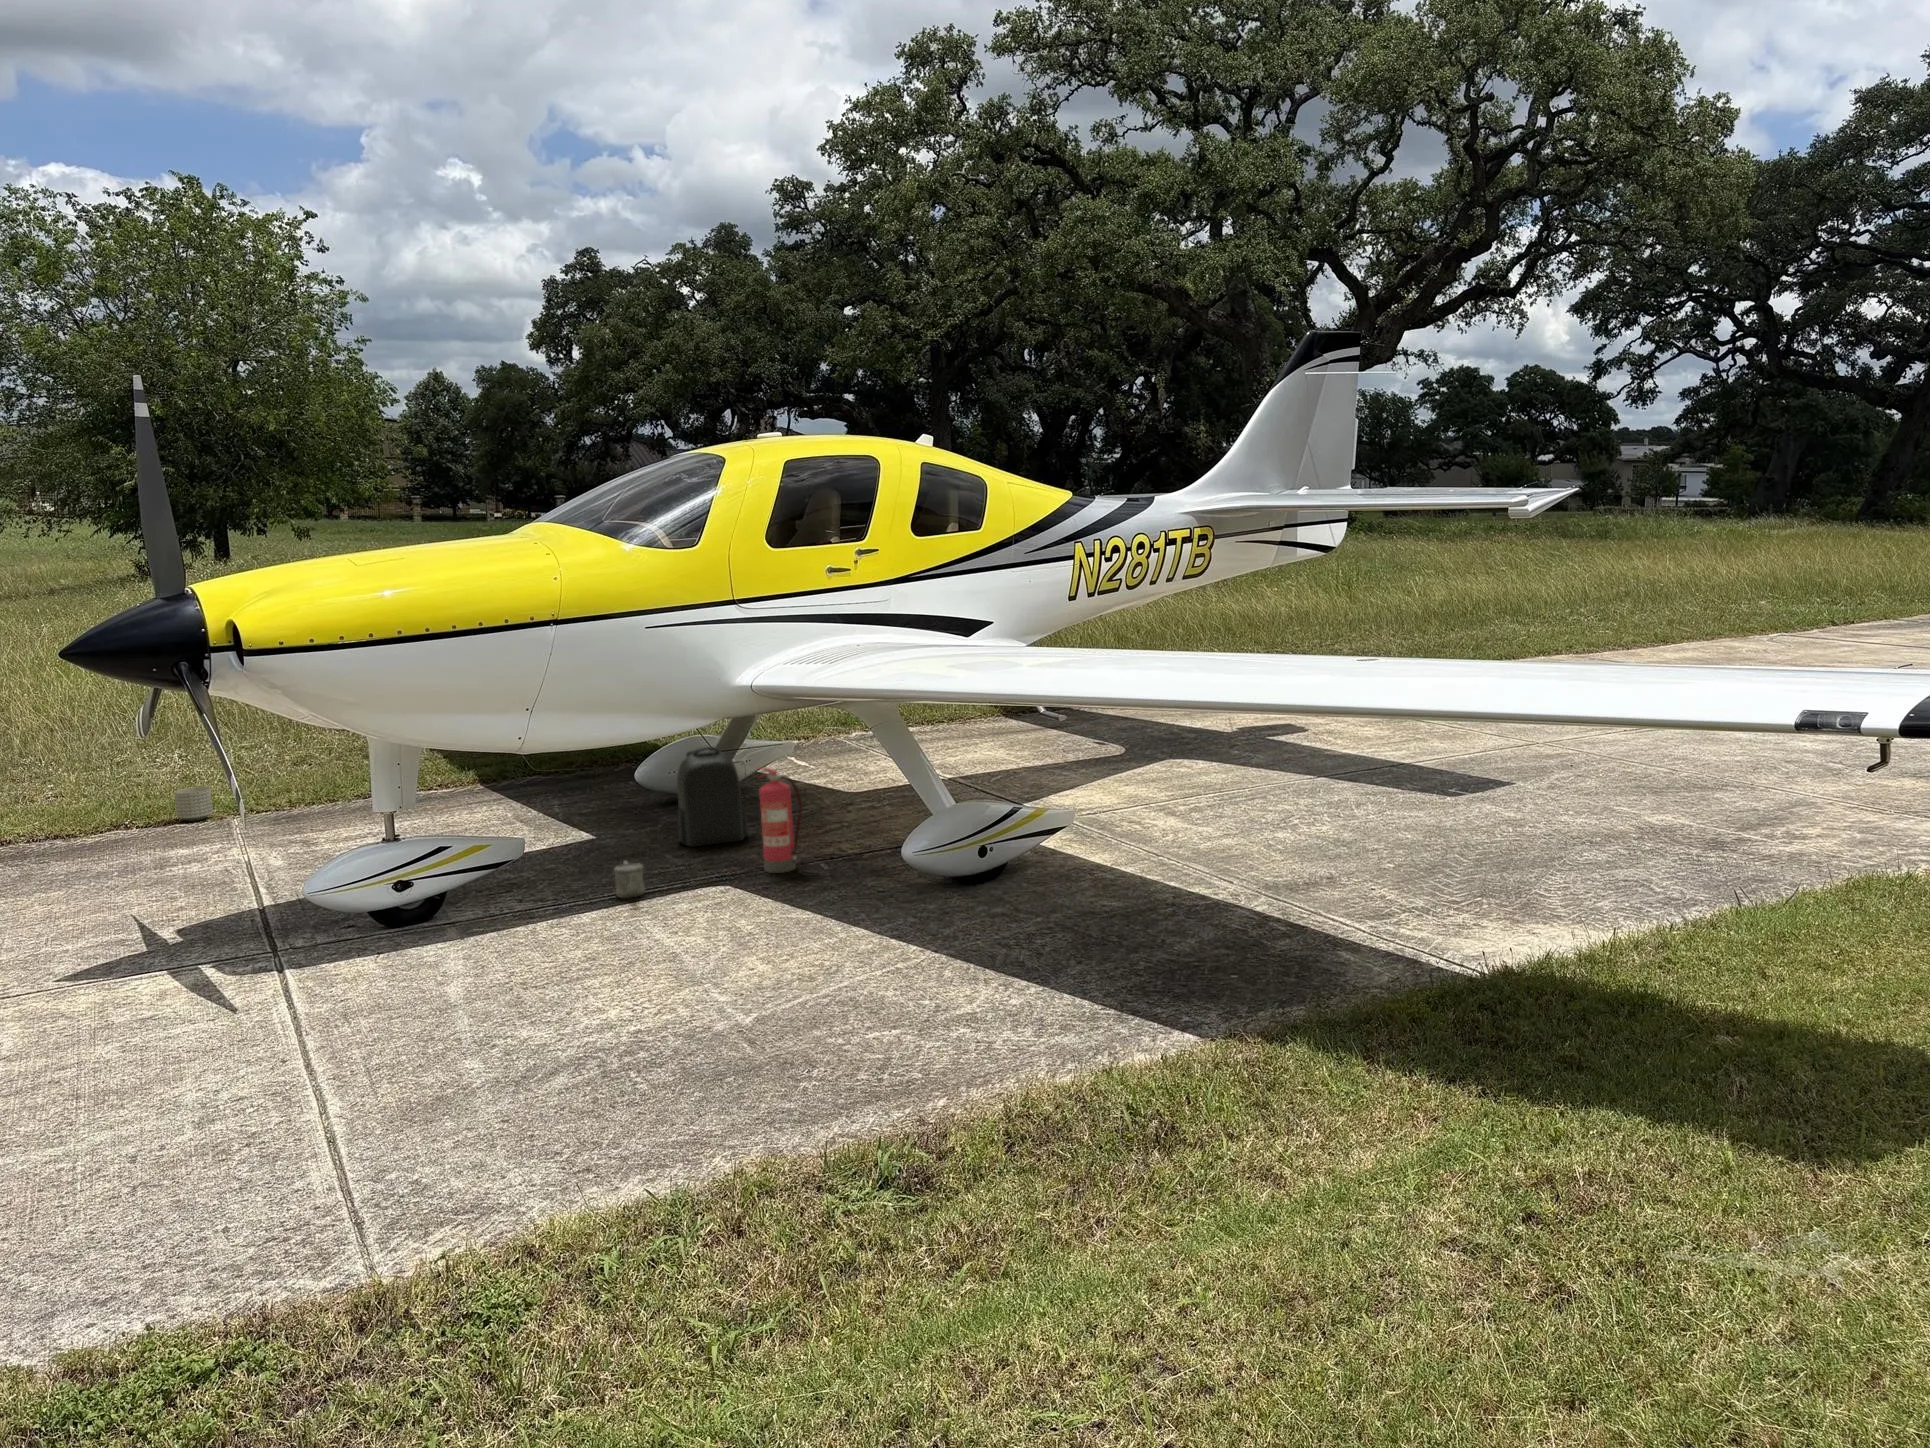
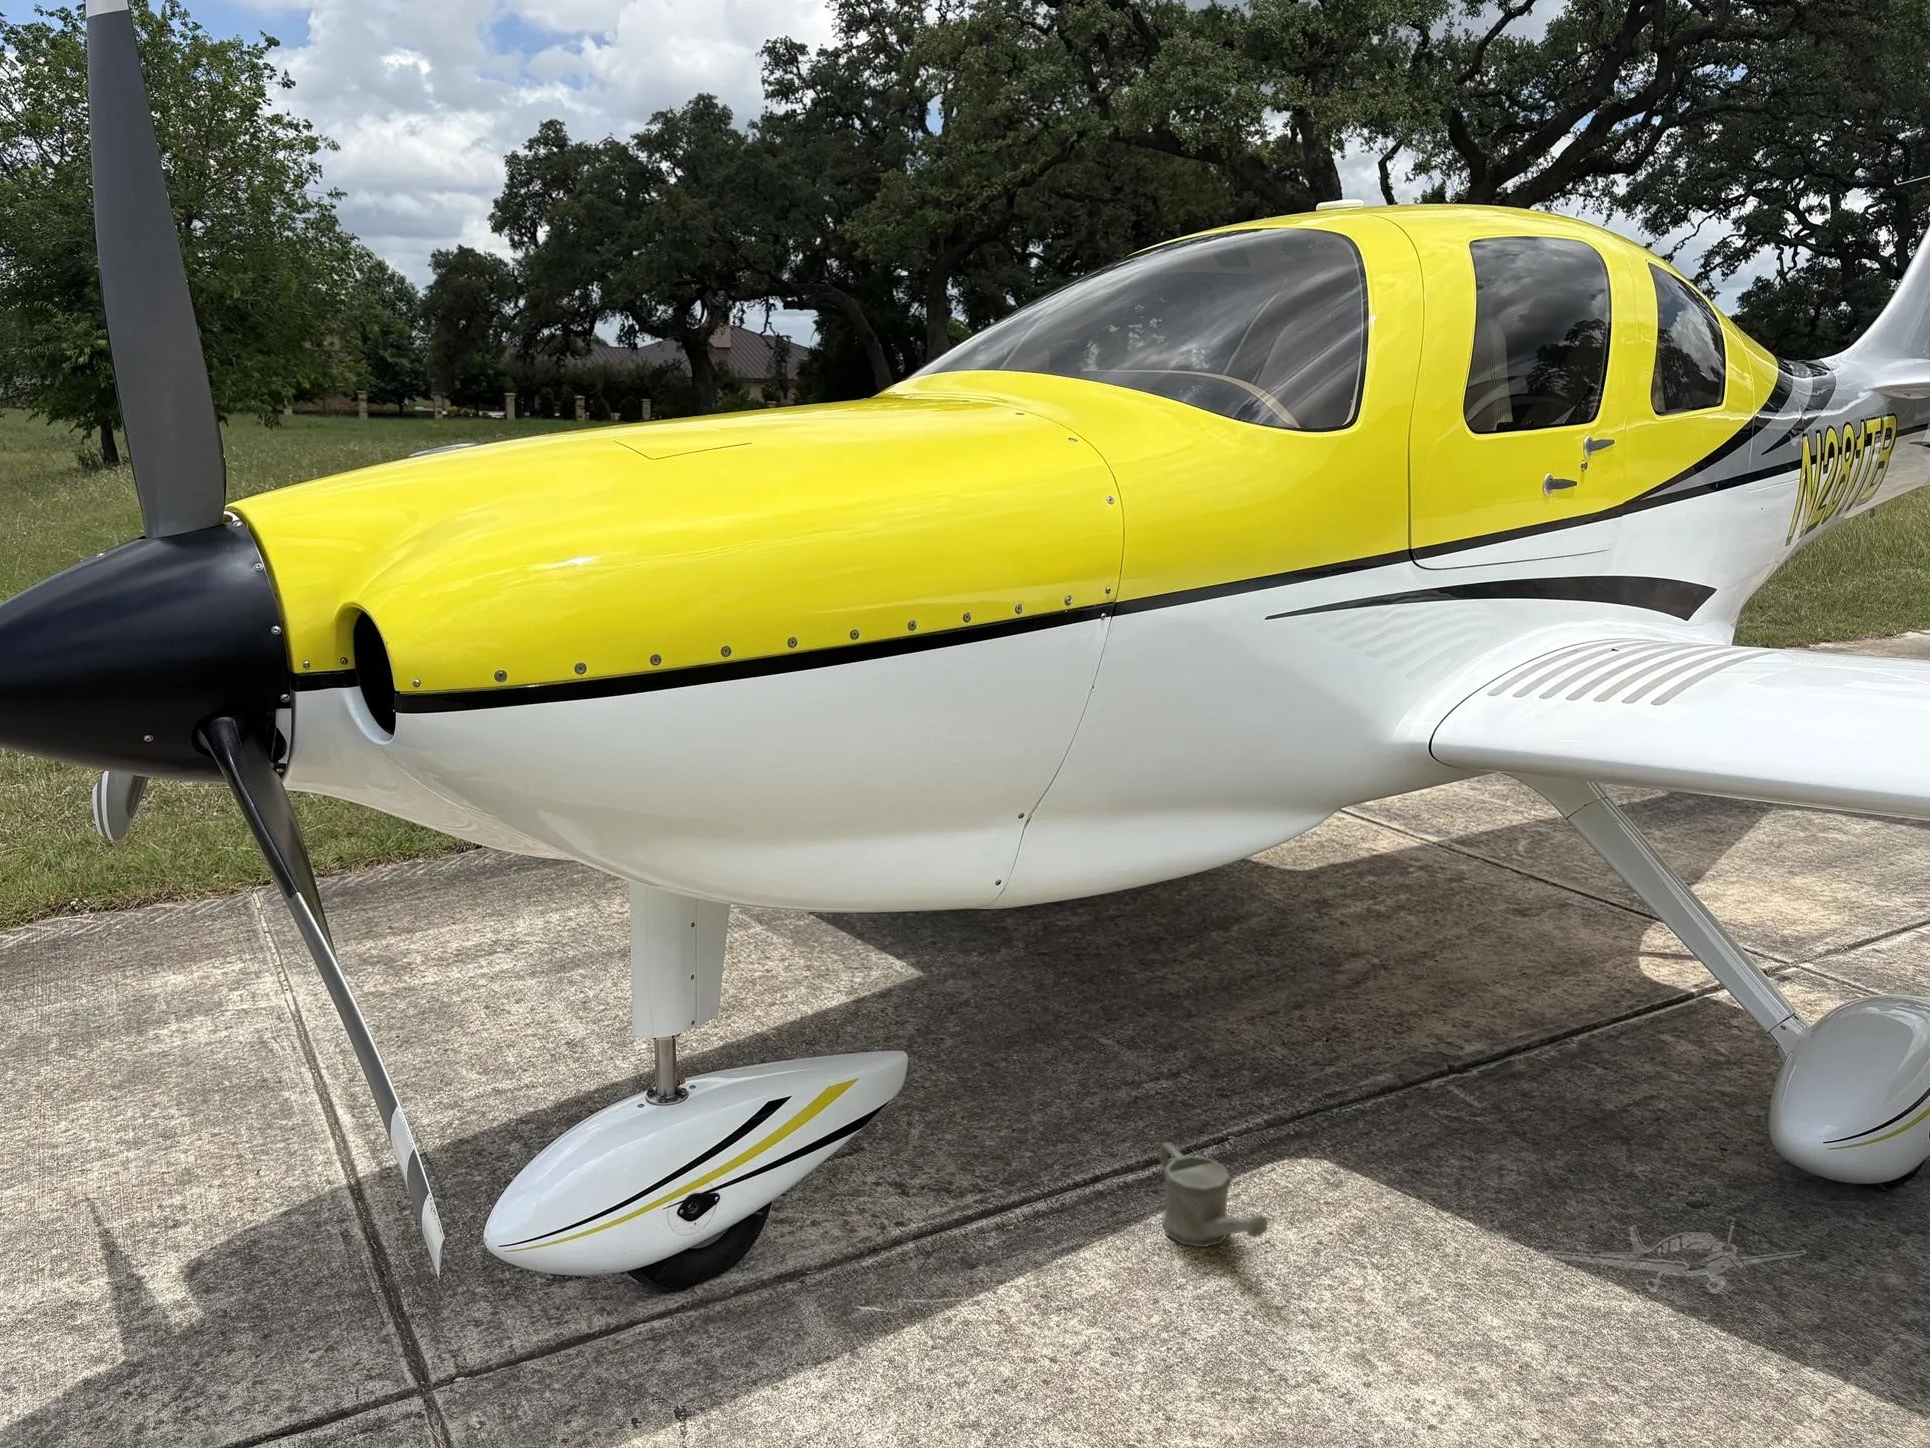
backpack: present [677,746,747,847] -> none [1128,841,1263,1043]
fire extinguisher: present [759,767,802,873] -> none [1412,930,1524,1161]
planter: present [174,787,213,821] -> none [148,833,214,895]

